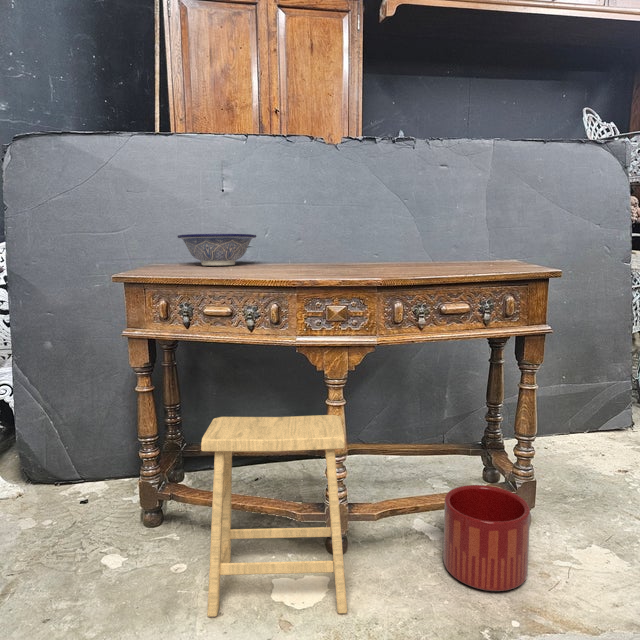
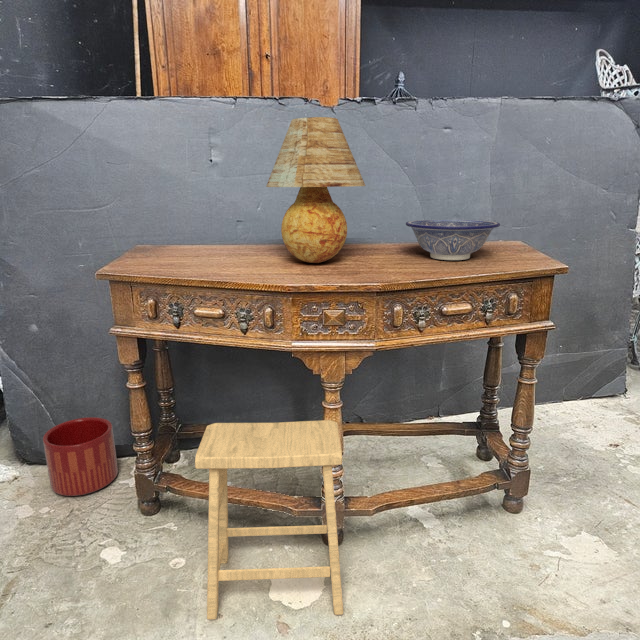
table lamp: none [274,135,366,270] -> present [266,117,365,263]
decorative bowl: present [177,234,256,266] -> present [406,219,500,260]
planter: present [443,485,530,591] -> present [43,417,118,496]

